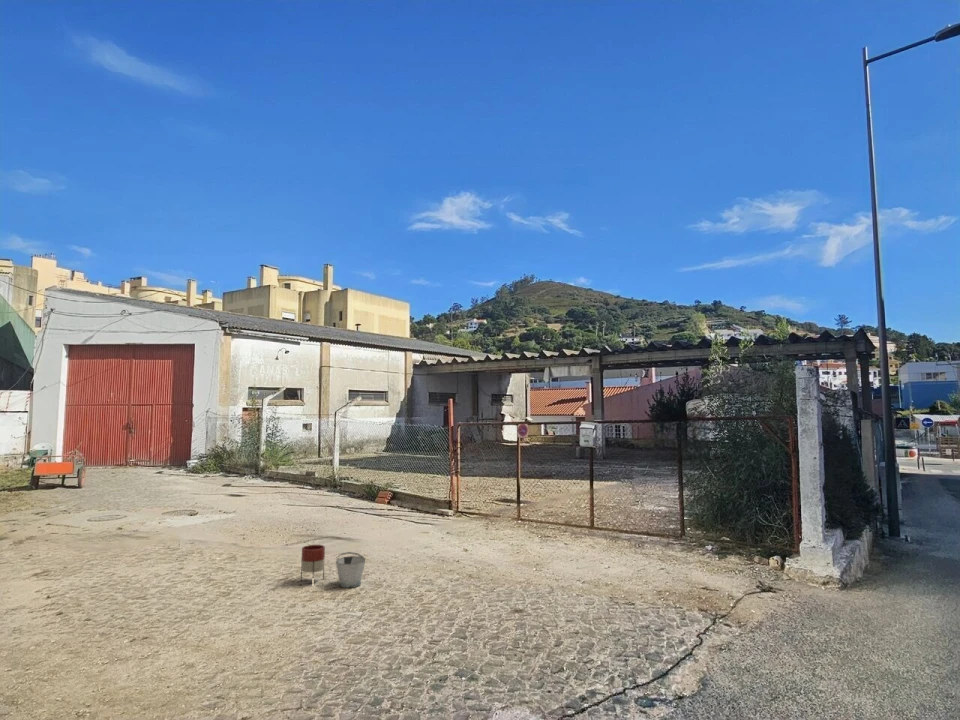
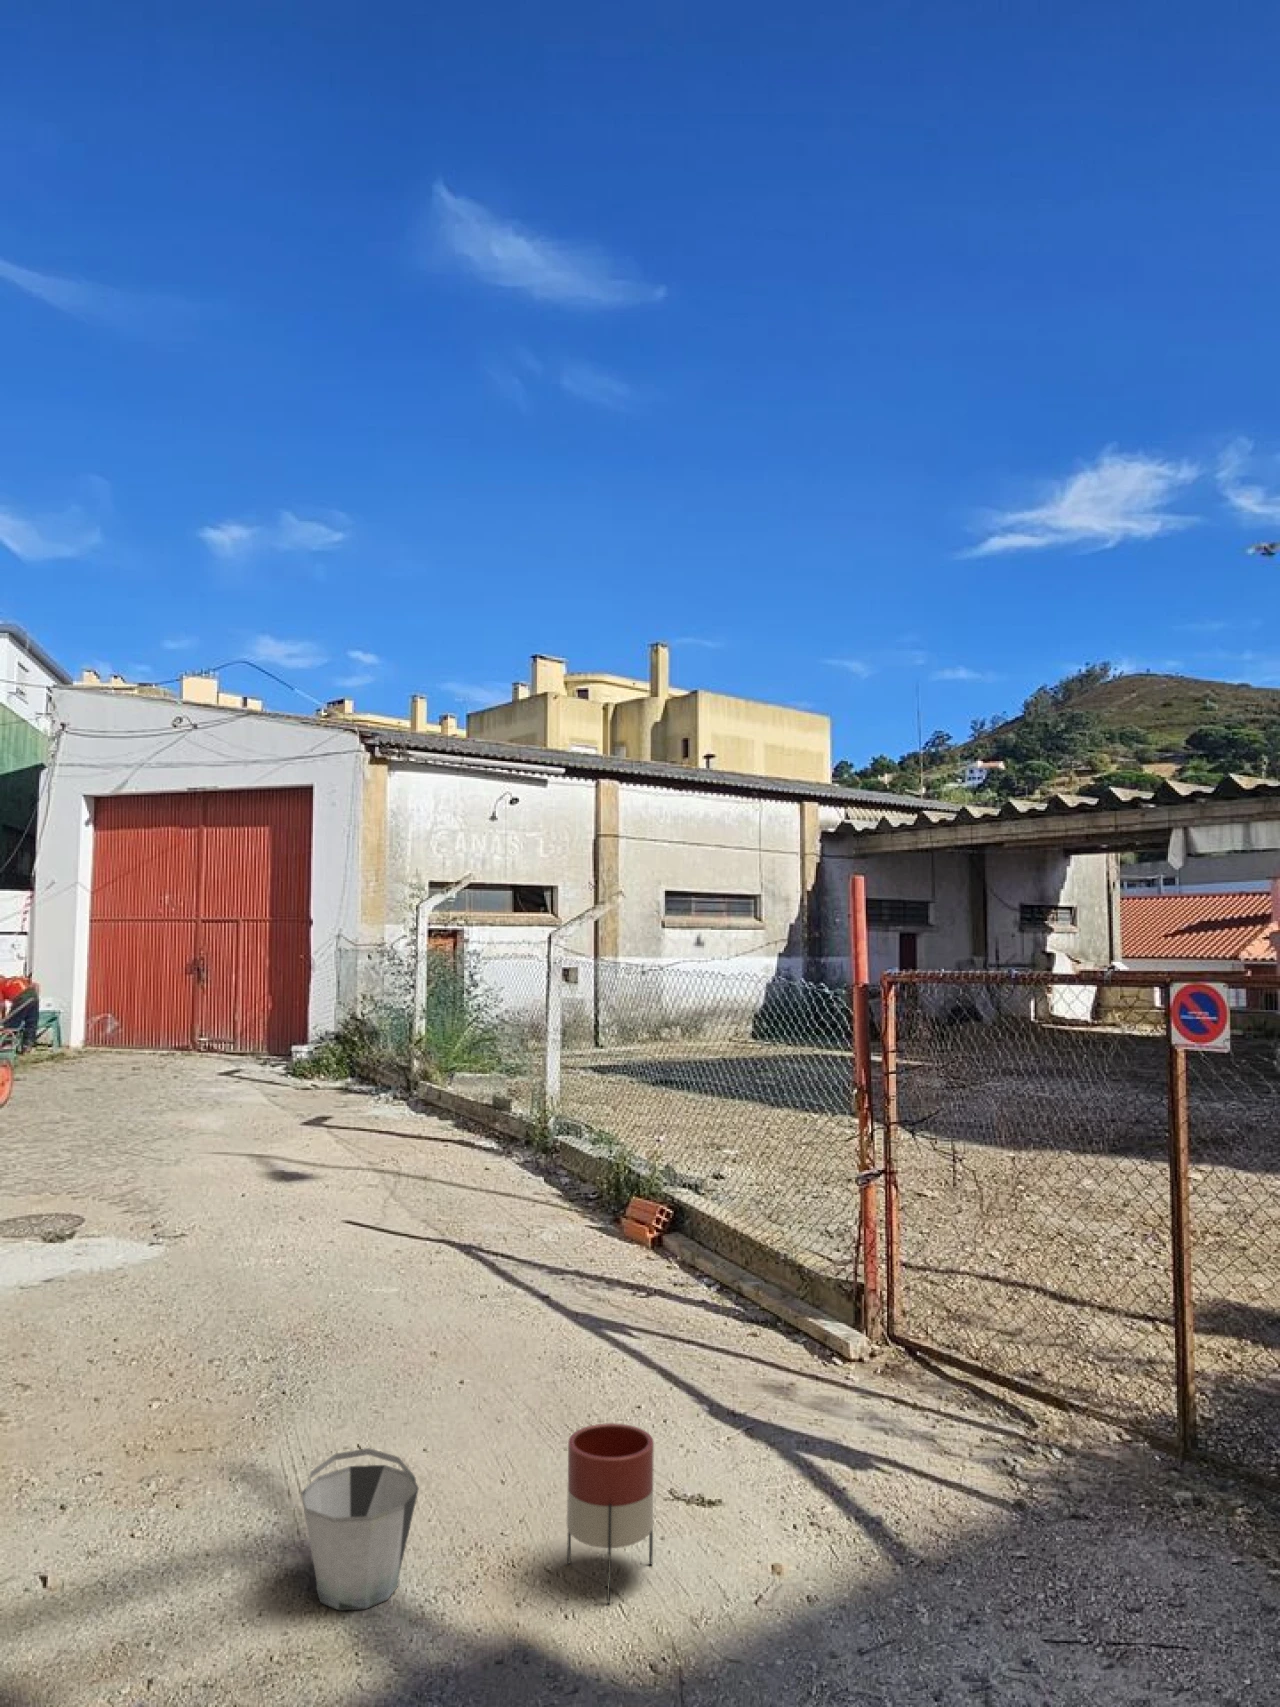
planter: present [301,545,325,580] -> present [567,1423,654,1604]

